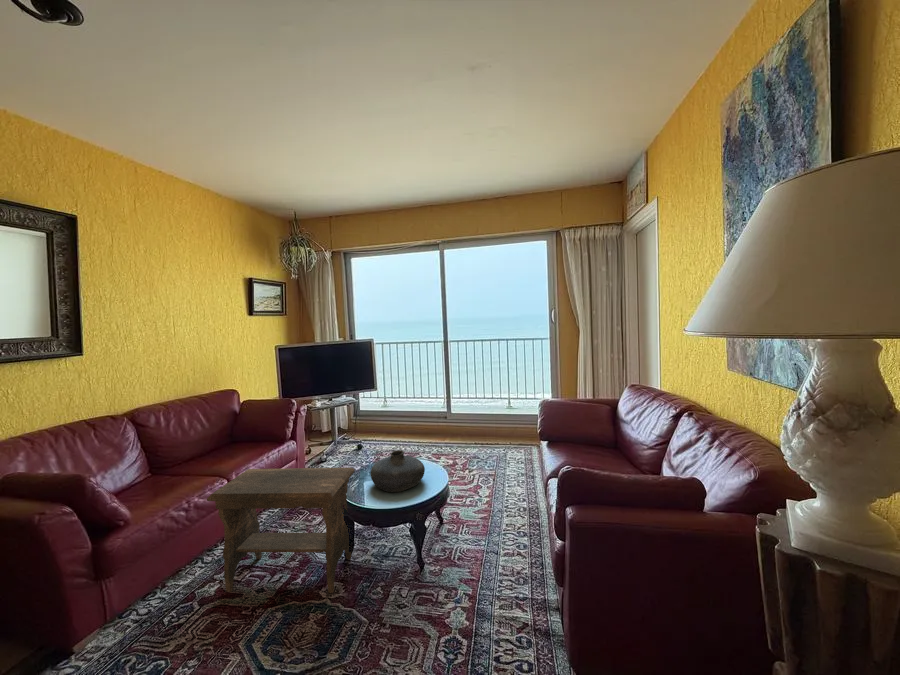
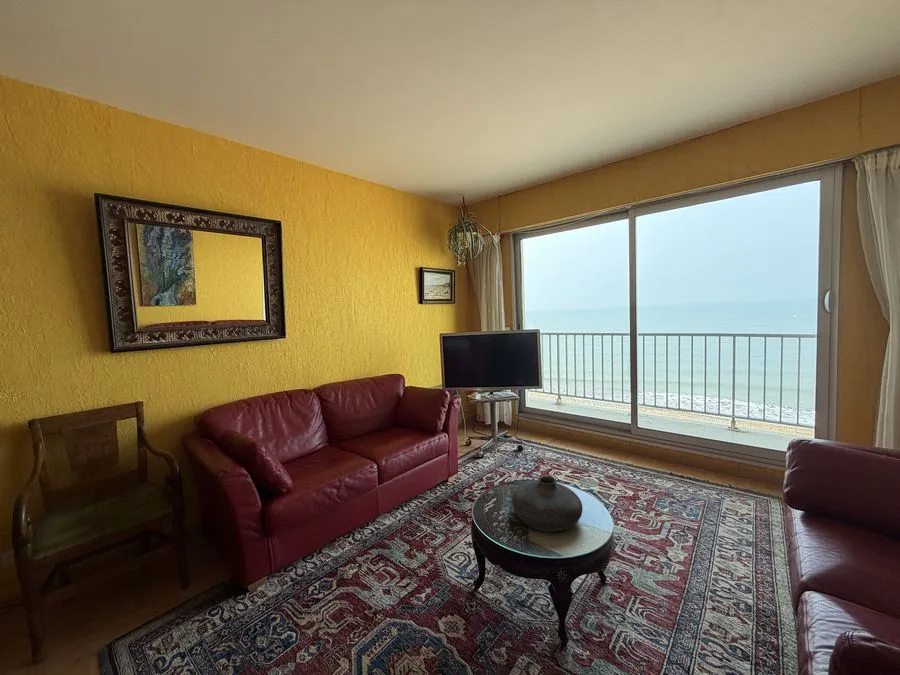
footstool: present [207,468,355,593] -> none [345,458,494,631]

